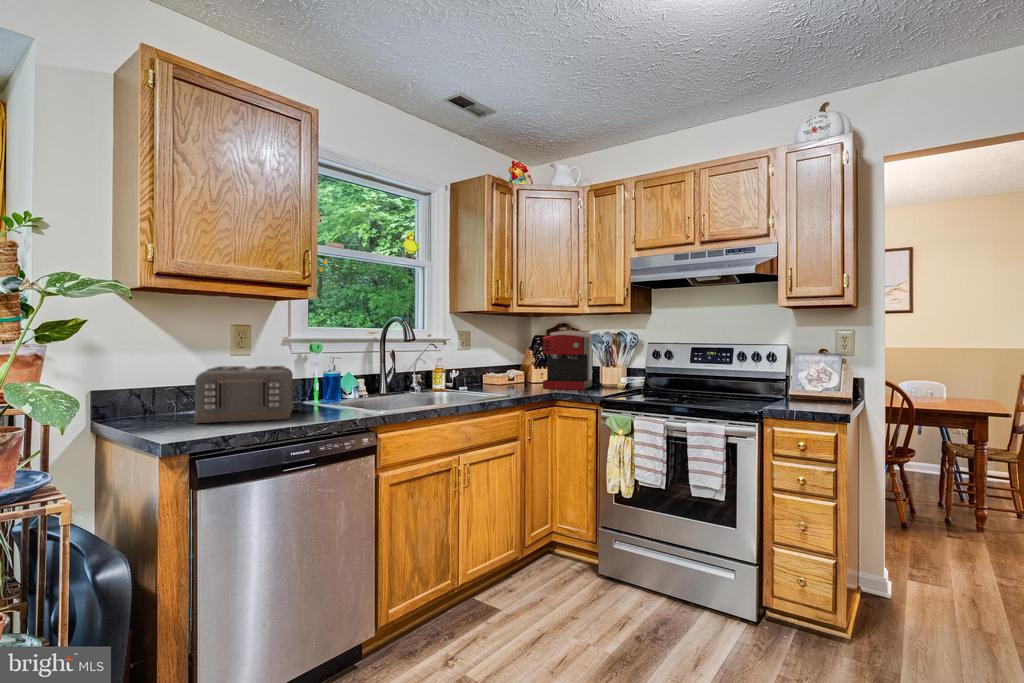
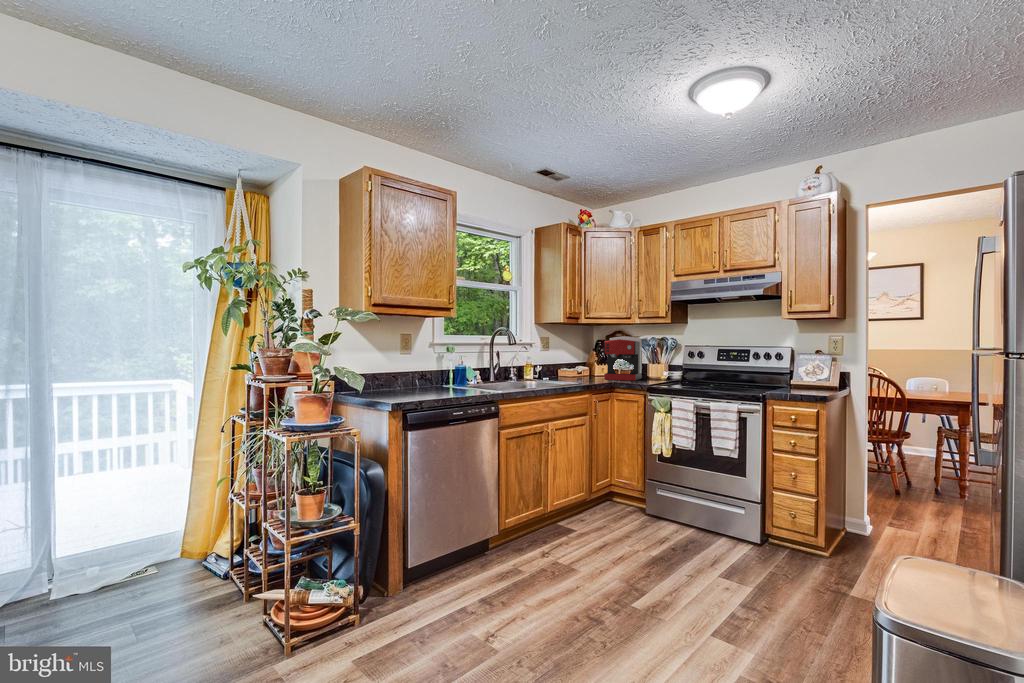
toaster: present [194,366,293,423] -> none [391,361,446,395]

